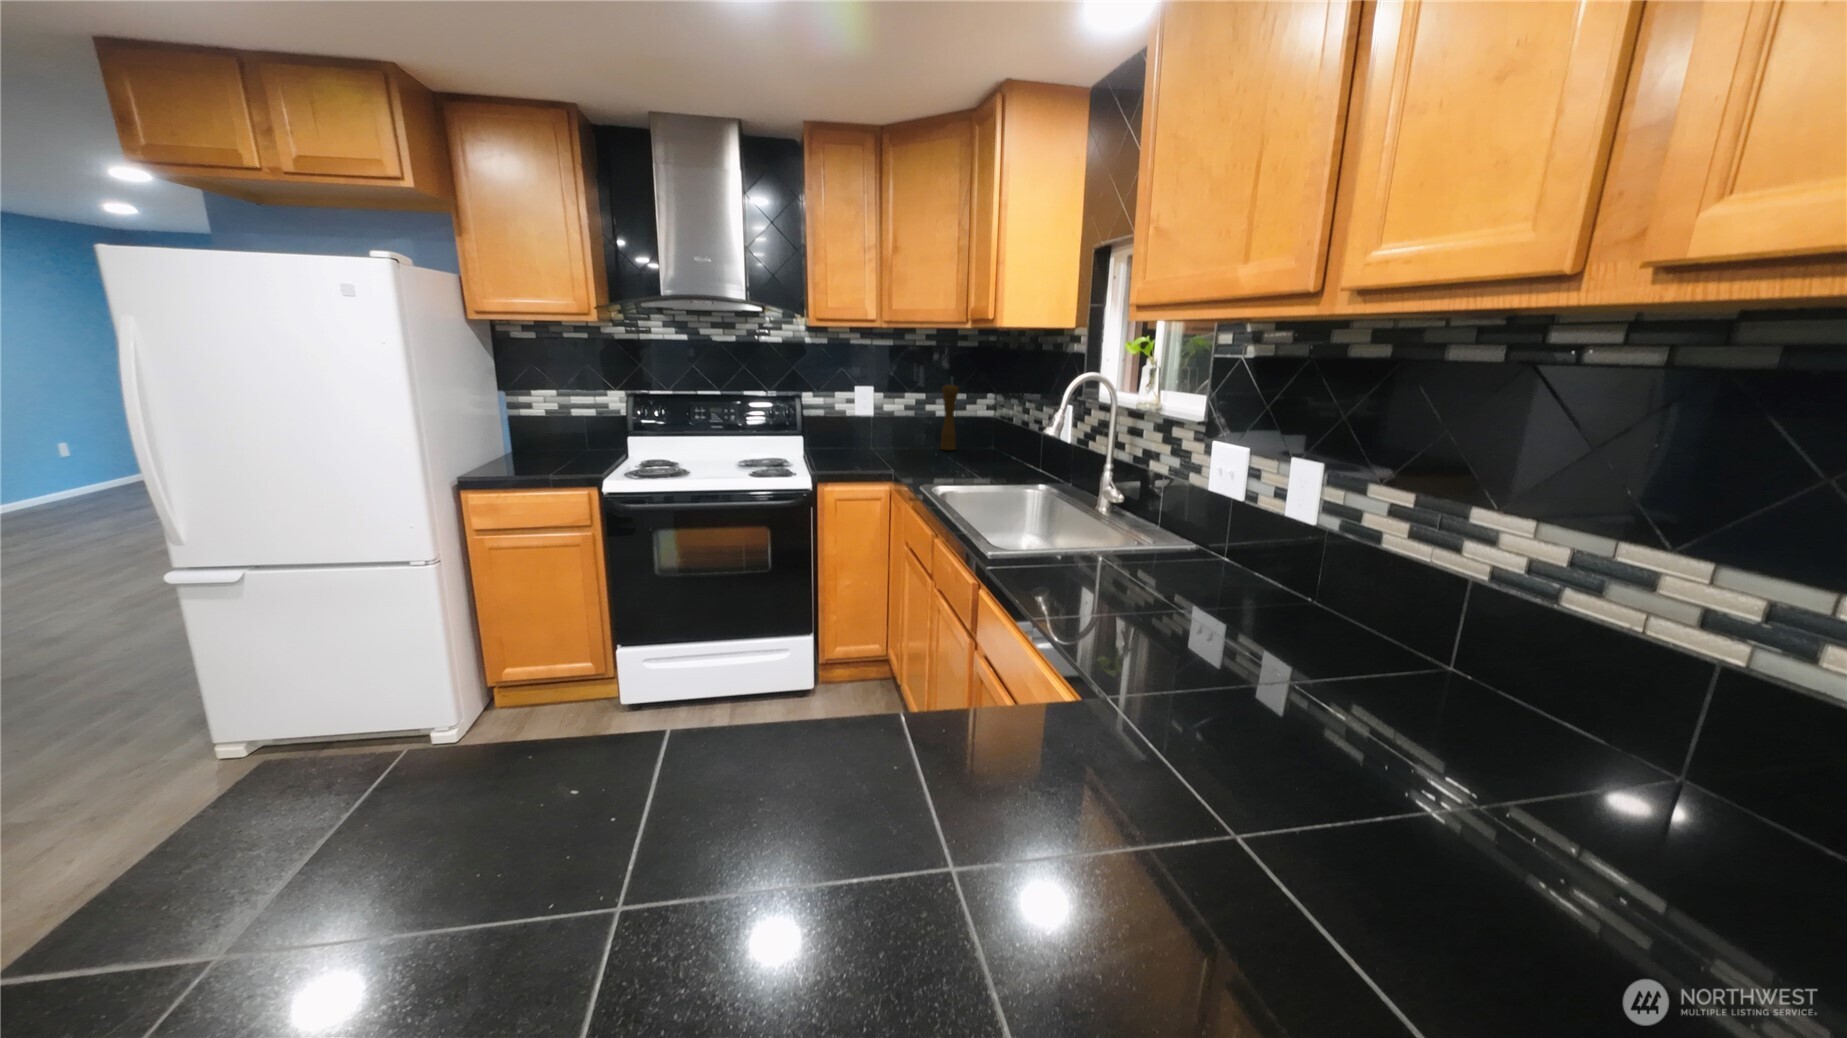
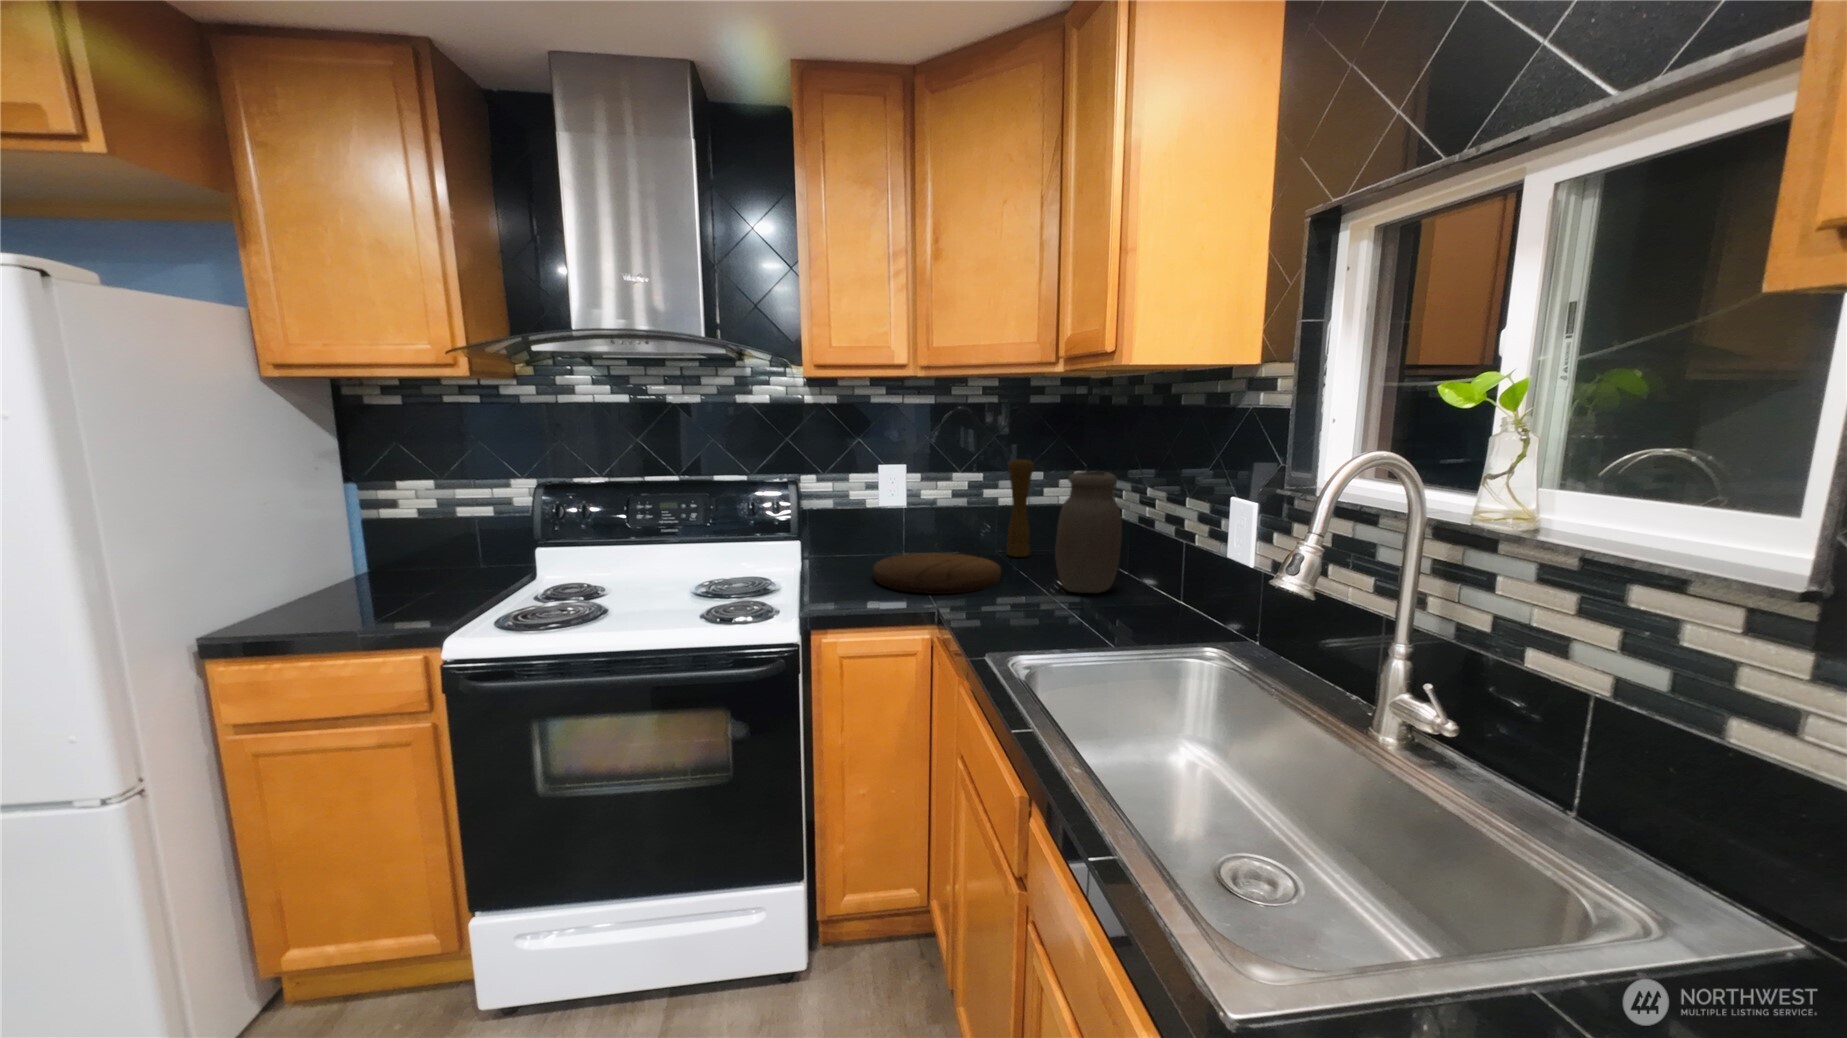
jar: none [967,391,1007,466] -> present [1055,471,1122,593]
cutting board: none [853,446,935,466] -> present [873,553,1001,594]

